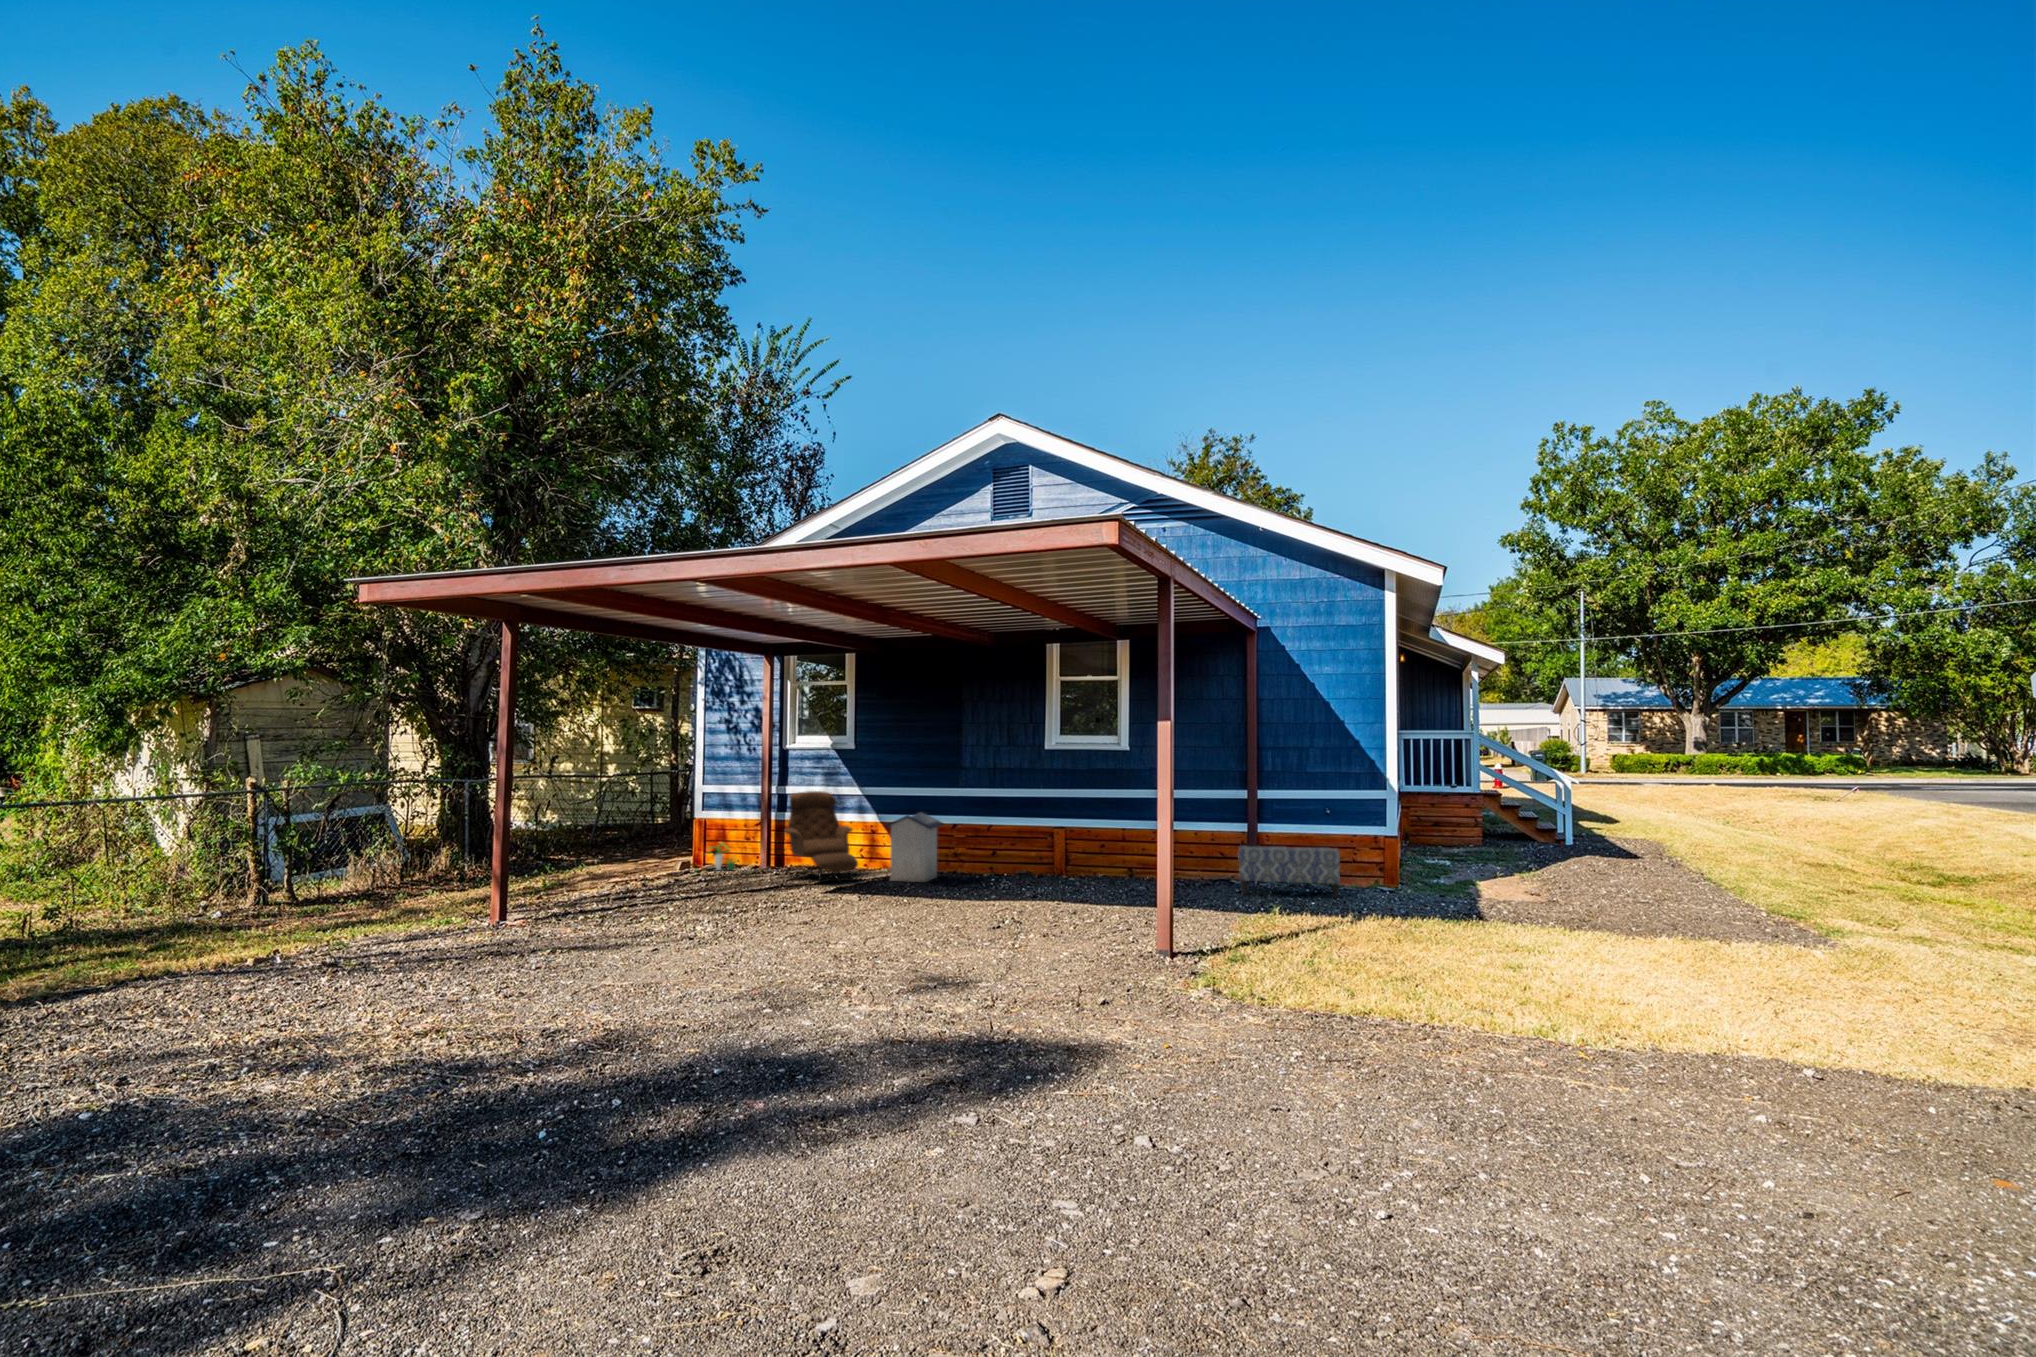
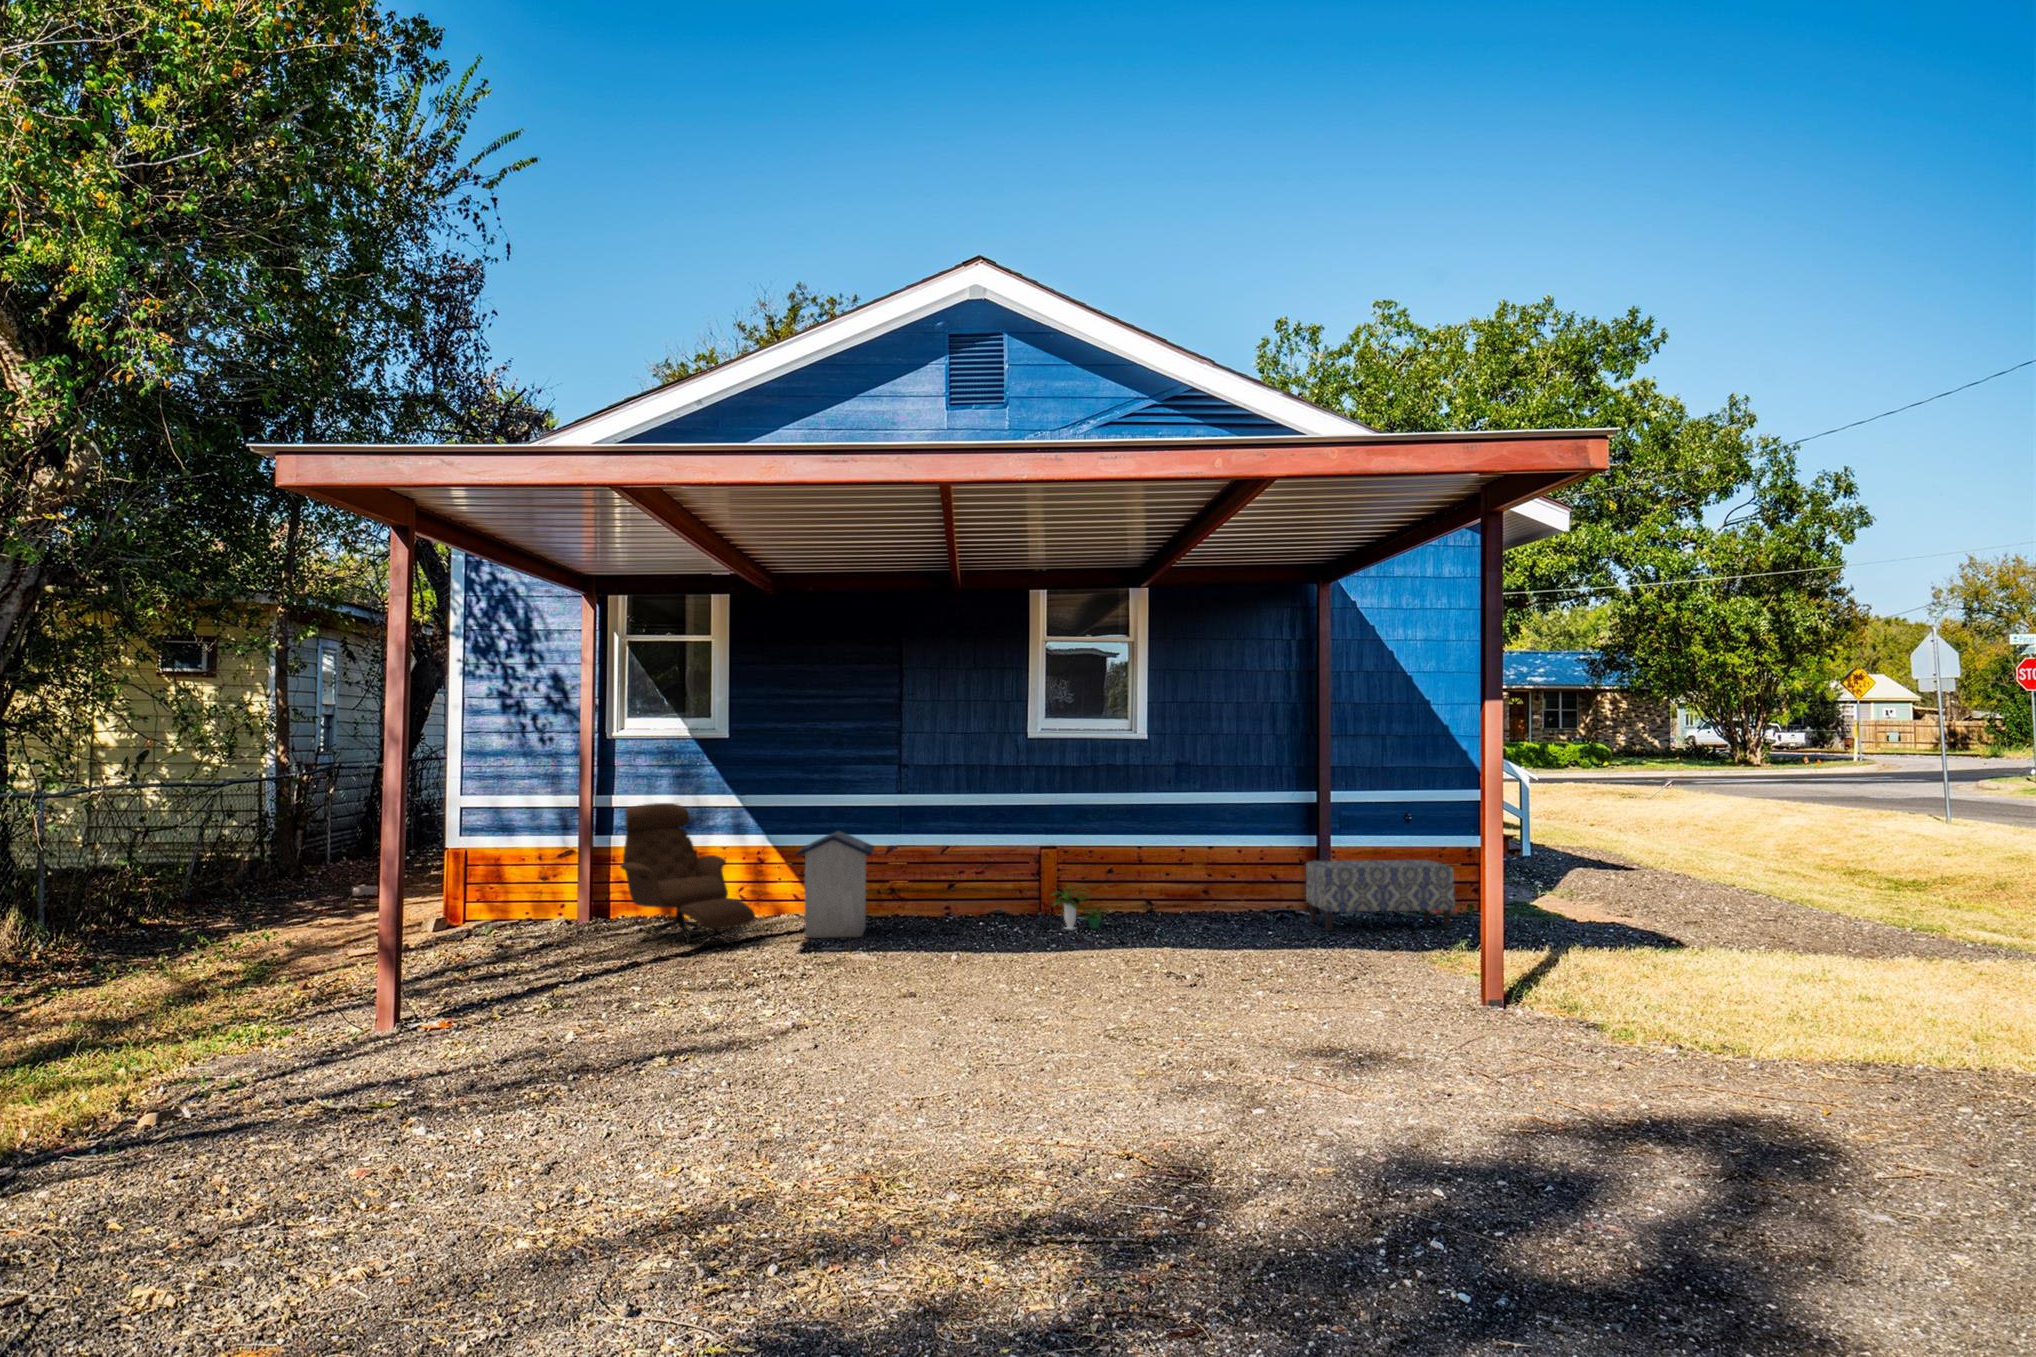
potted plant: present [708,843,738,871] -> present [1052,886,1104,929]

